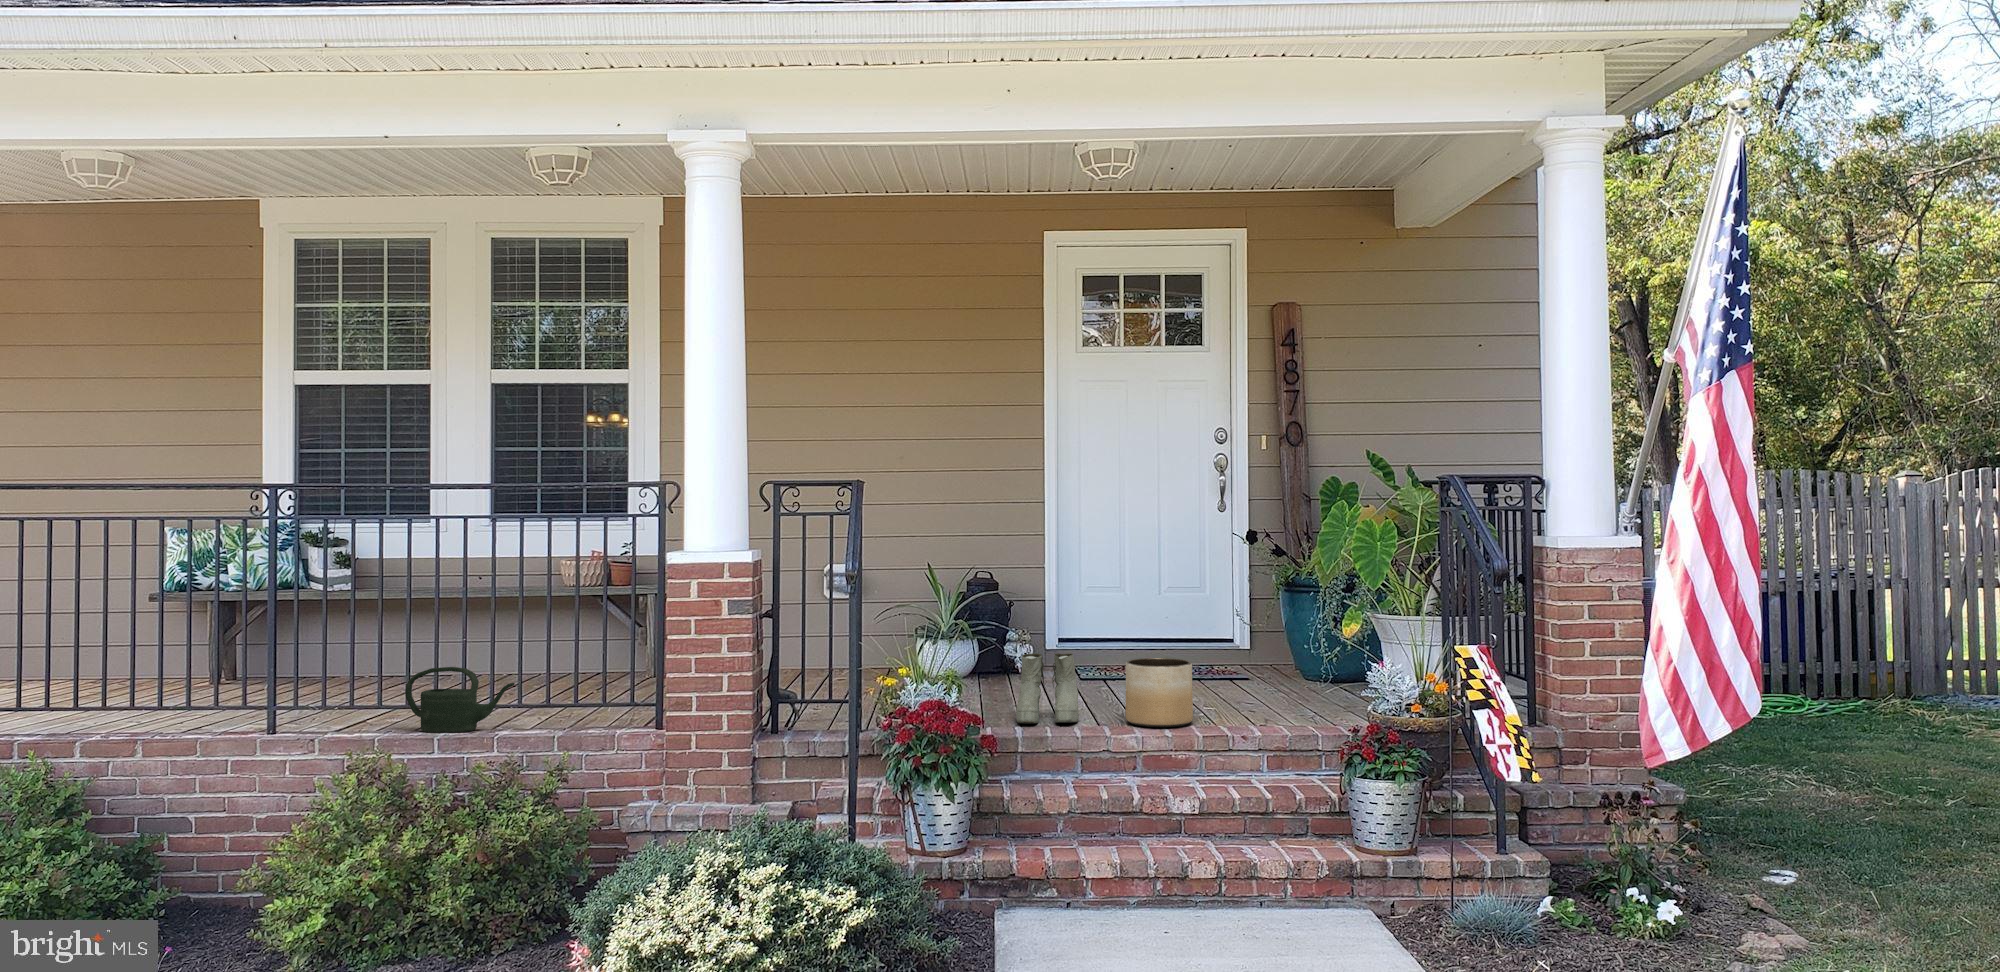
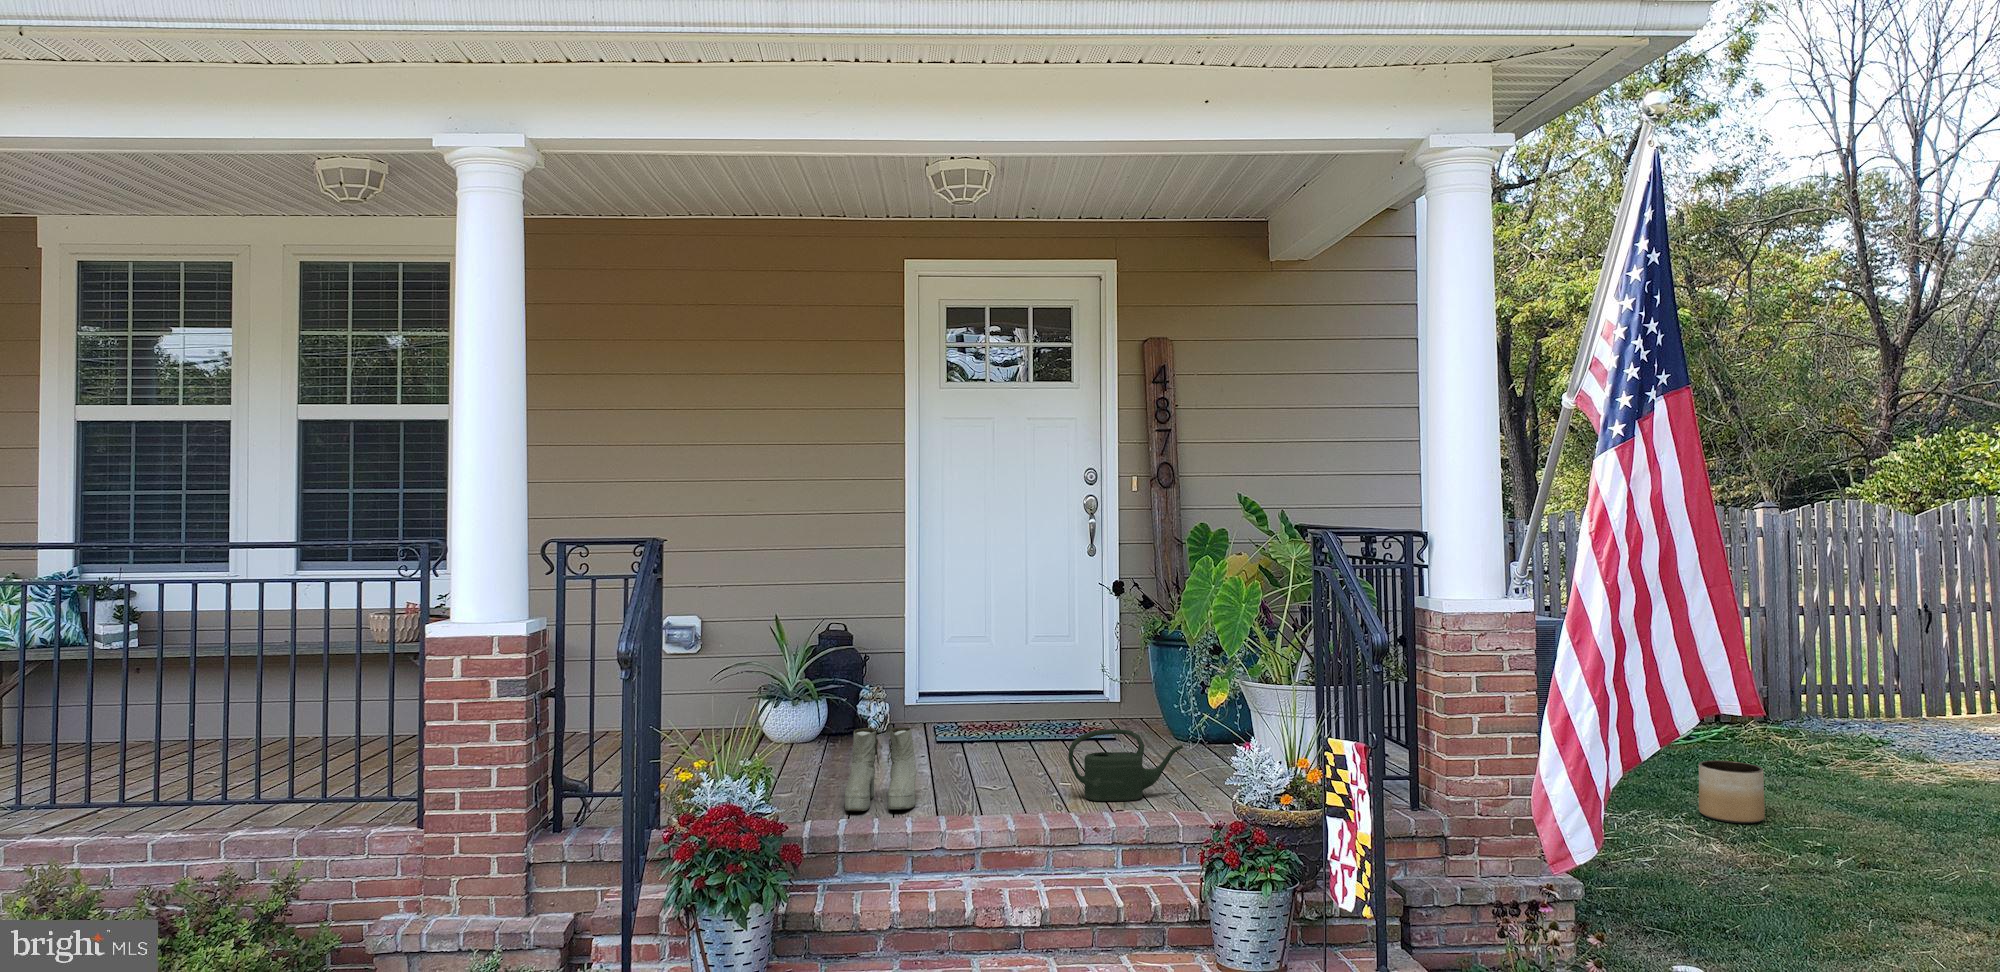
planter: present [1125,658,1193,727] -> present [1699,760,1765,823]
watering can: present [405,667,514,733] -> present [1068,729,1183,801]

